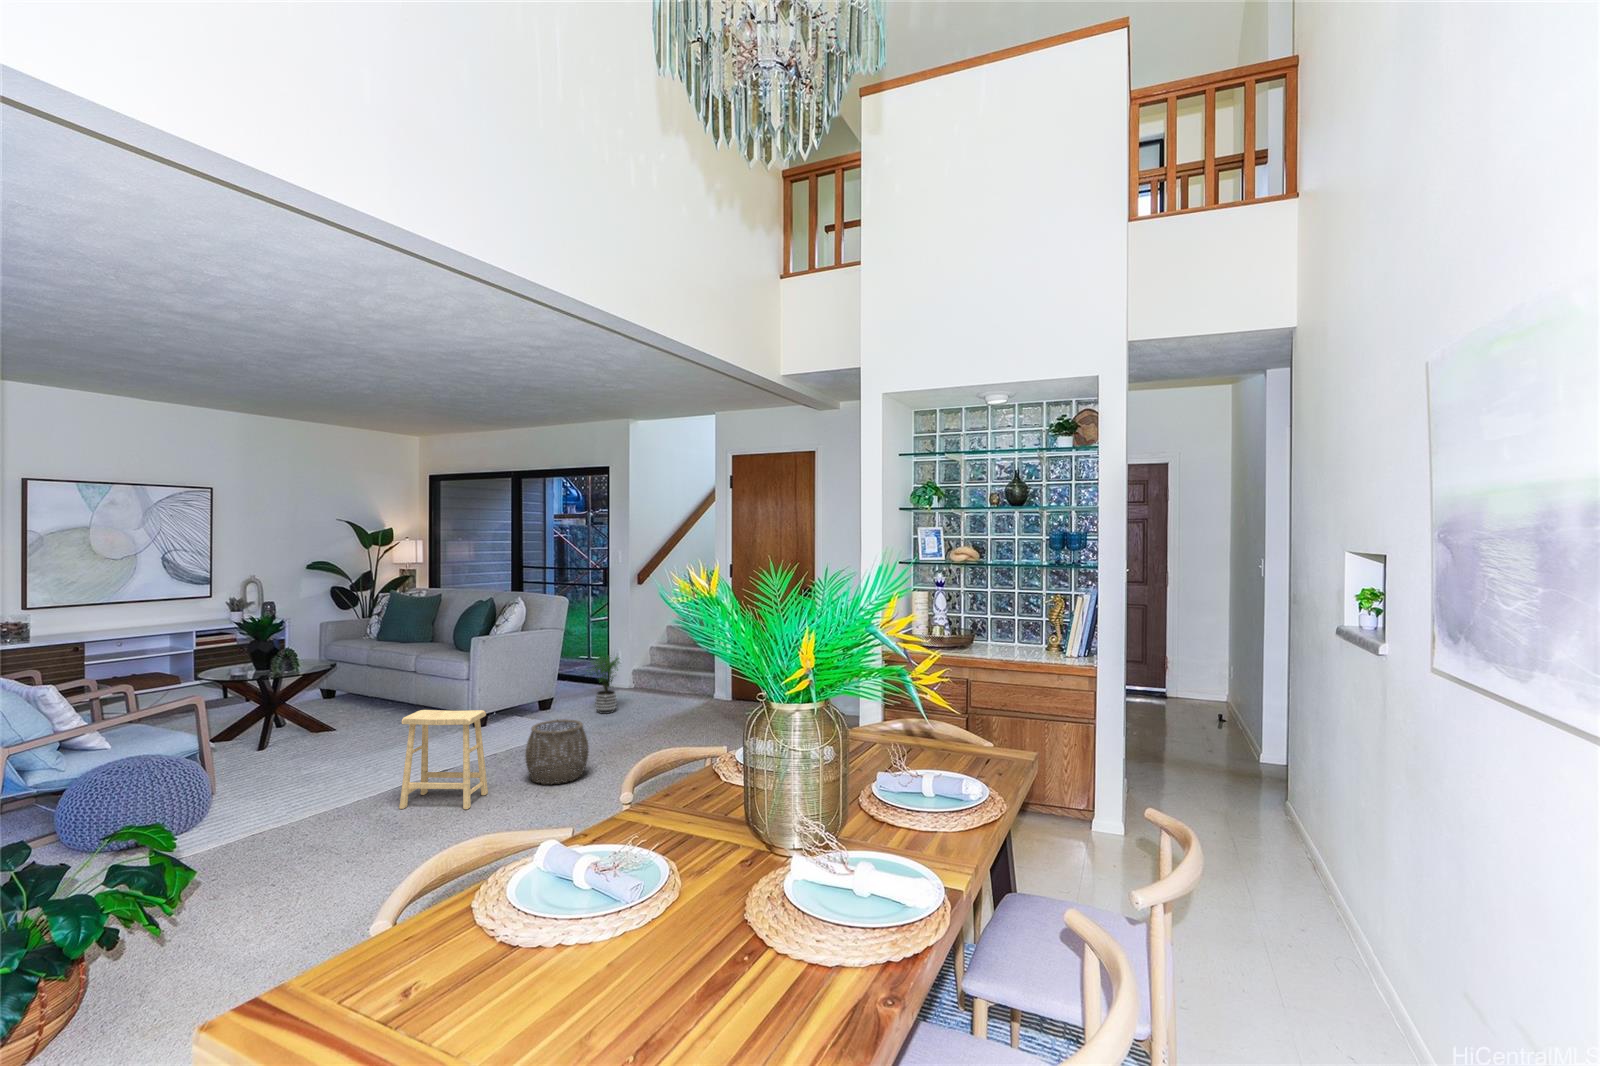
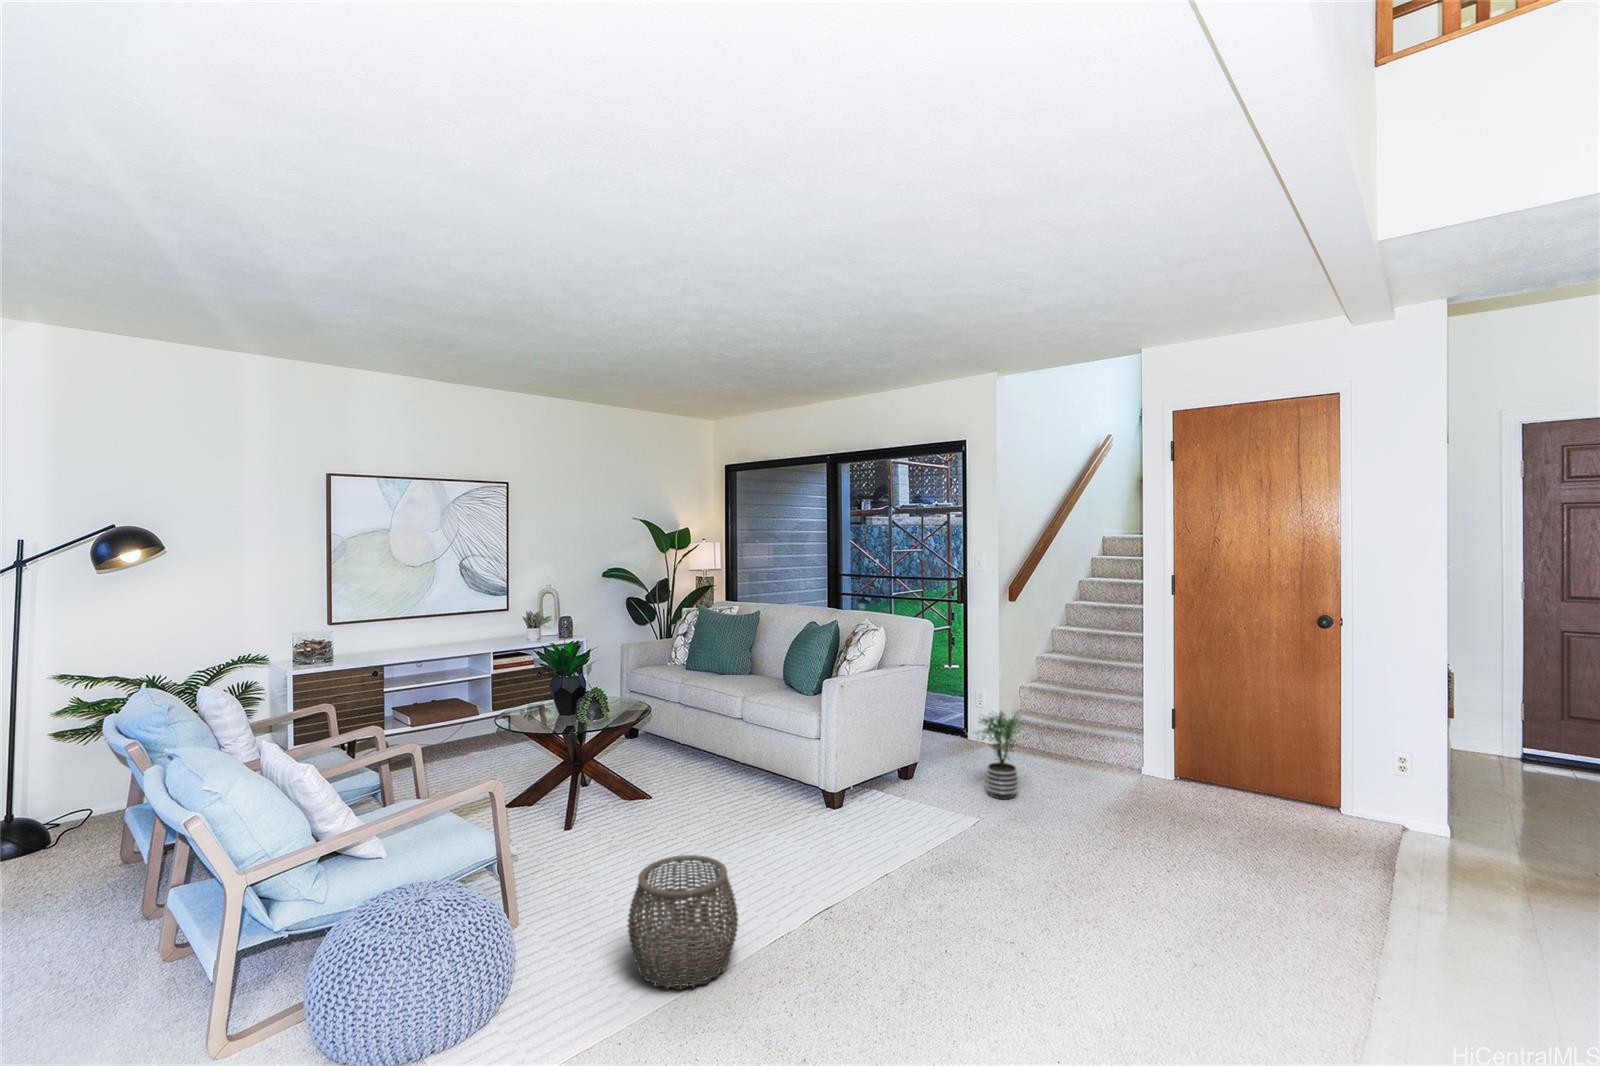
footstool: present [399,710,488,809] -> none [785,825,918,1026]
woven basket: present [525,719,589,784] -> present [627,855,738,989]

